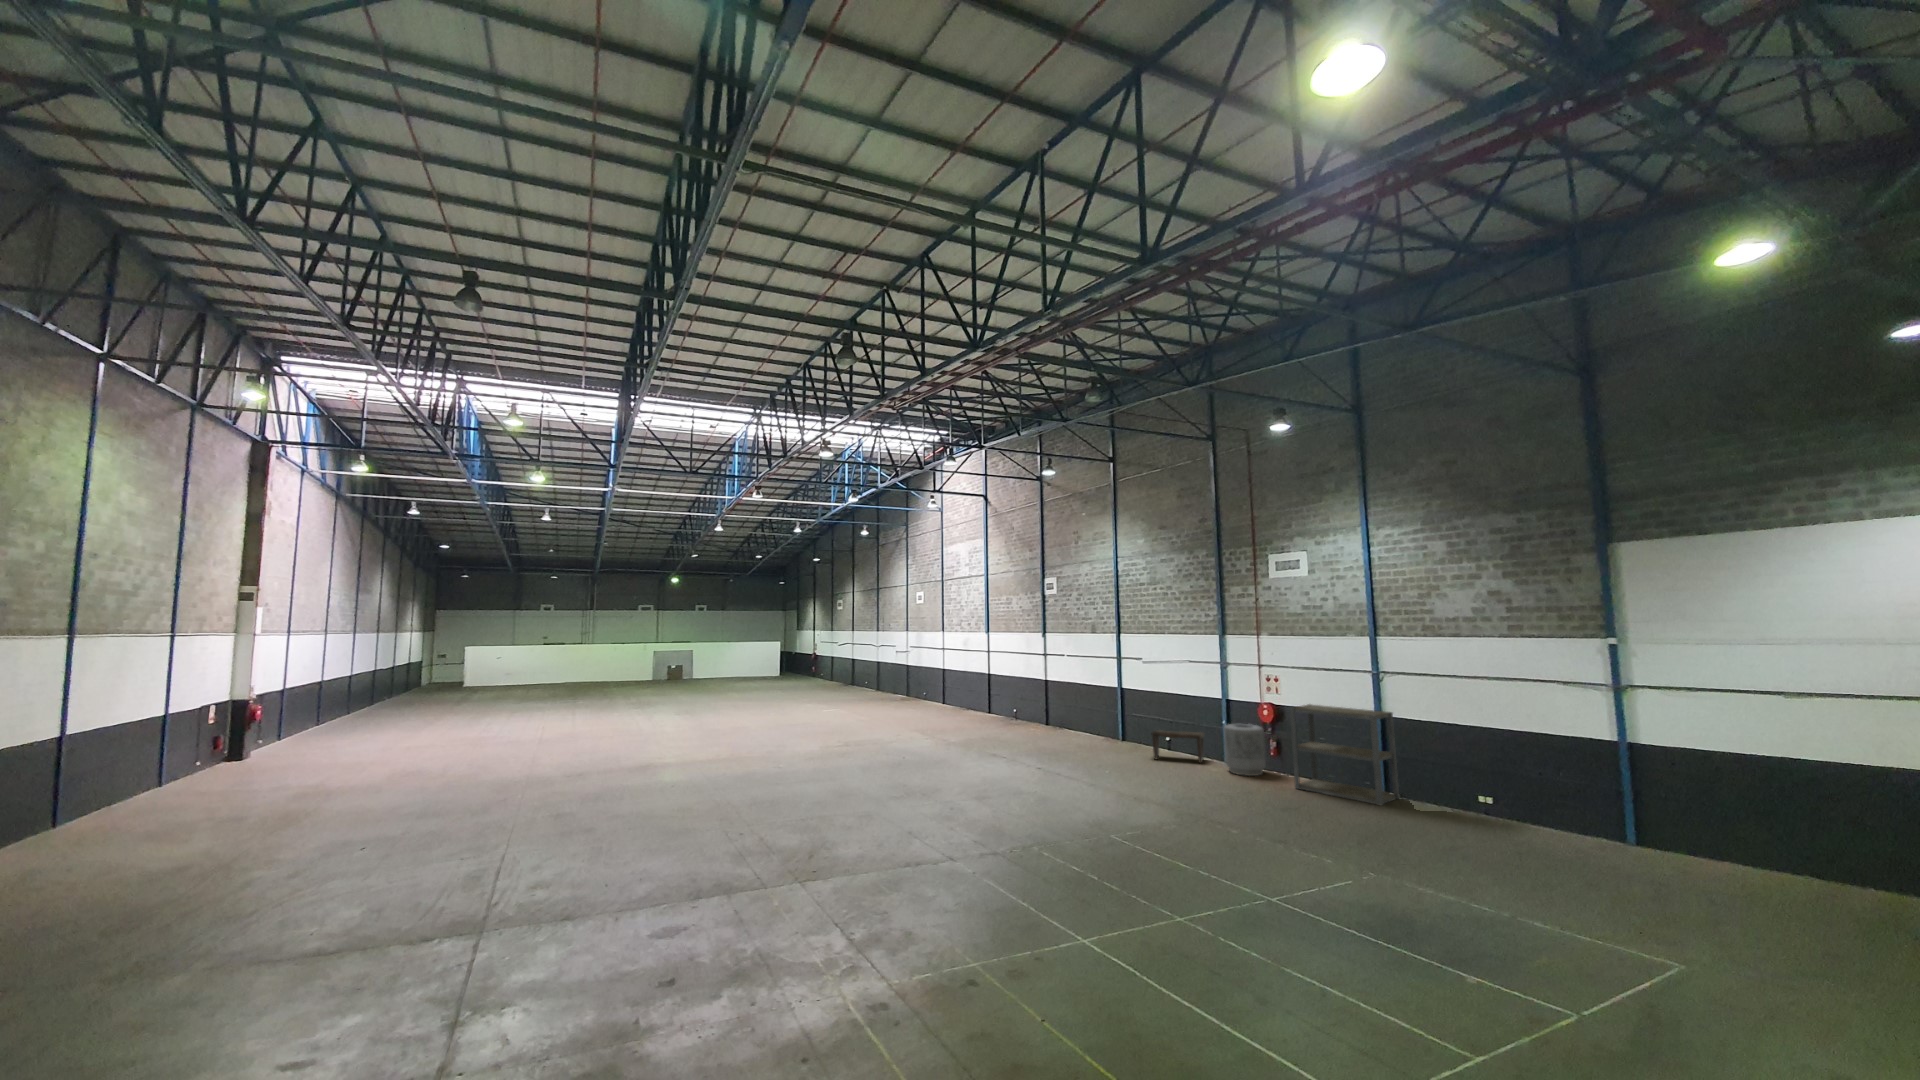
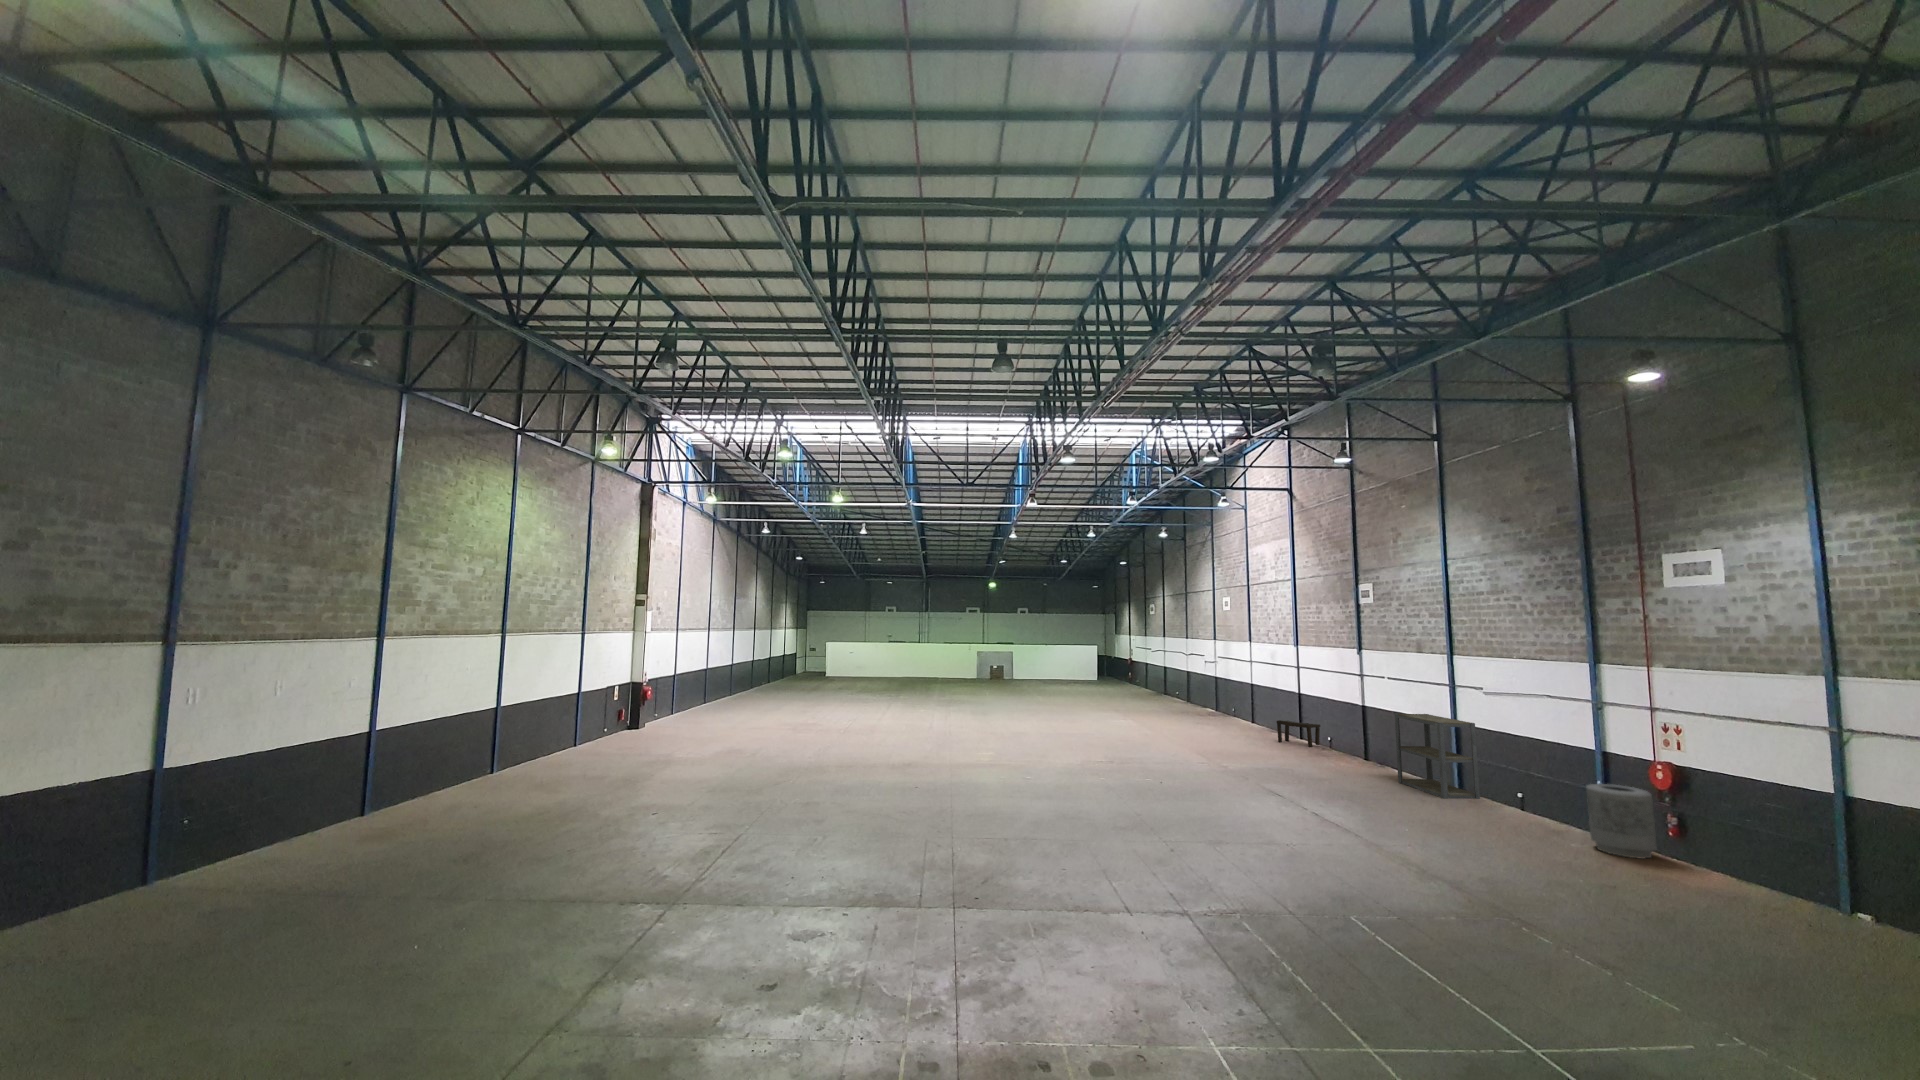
shelving unit: present [1290,704,1399,805] -> present [1395,714,1480,799]
bench: present [1152,730,1205,763] -> present [1277,720,1320,747]

